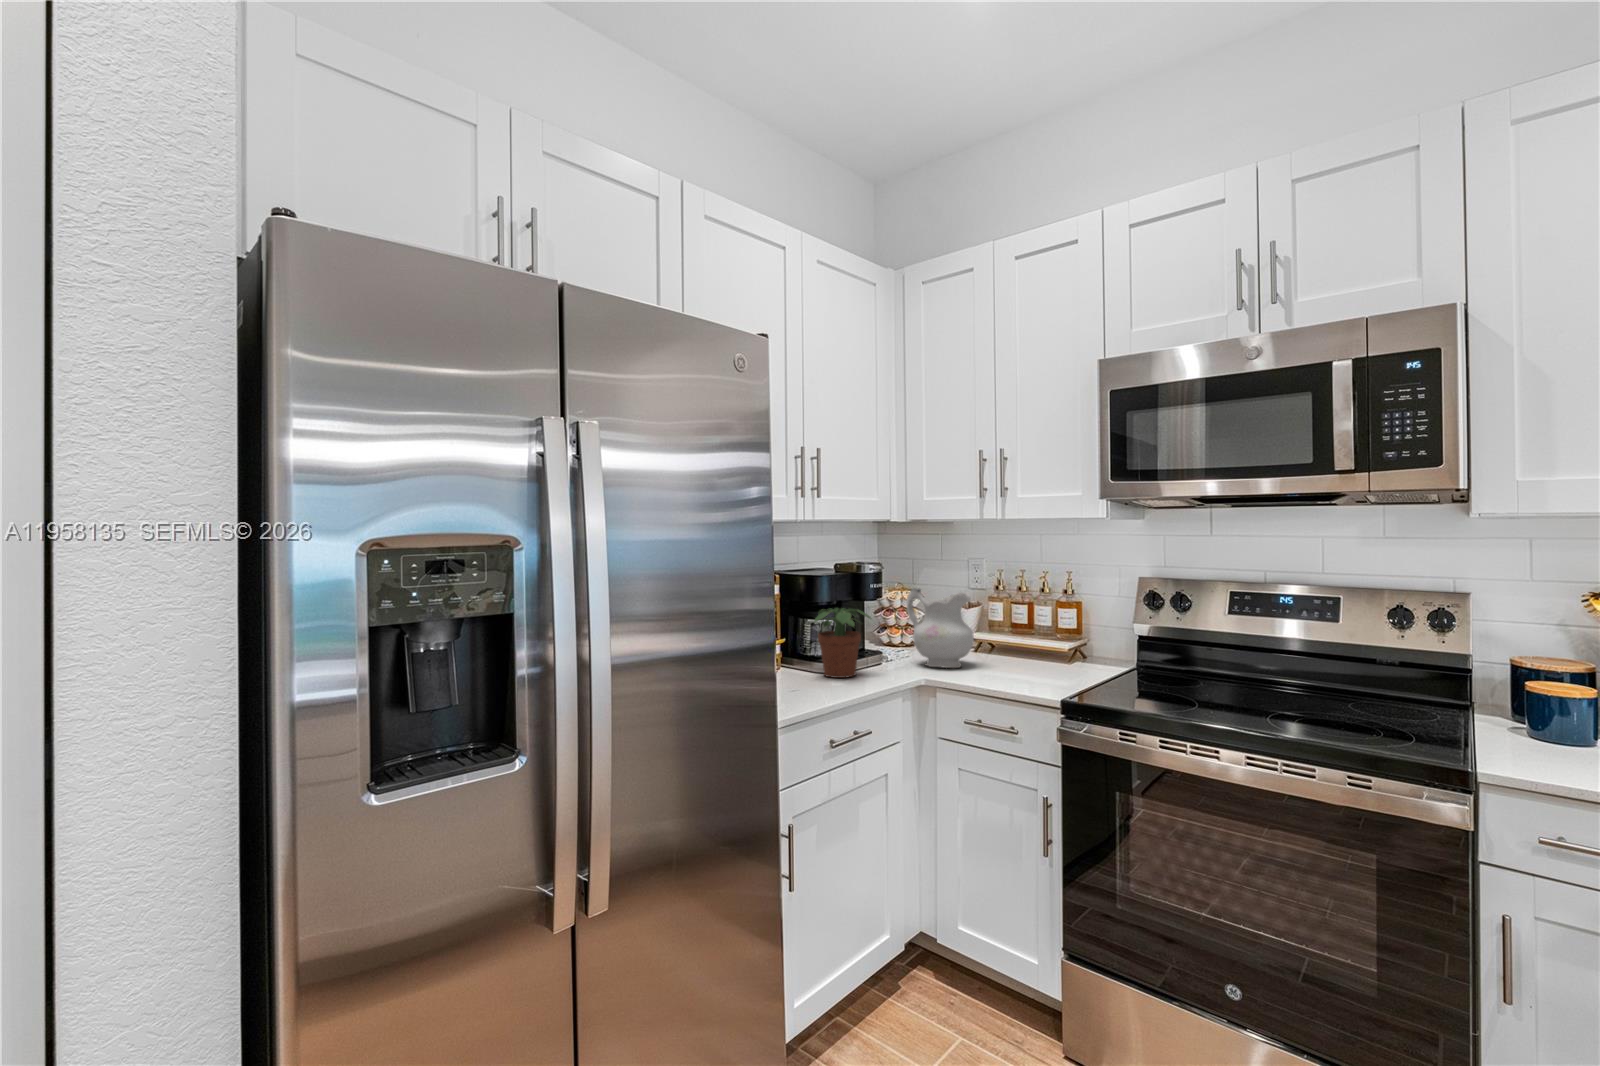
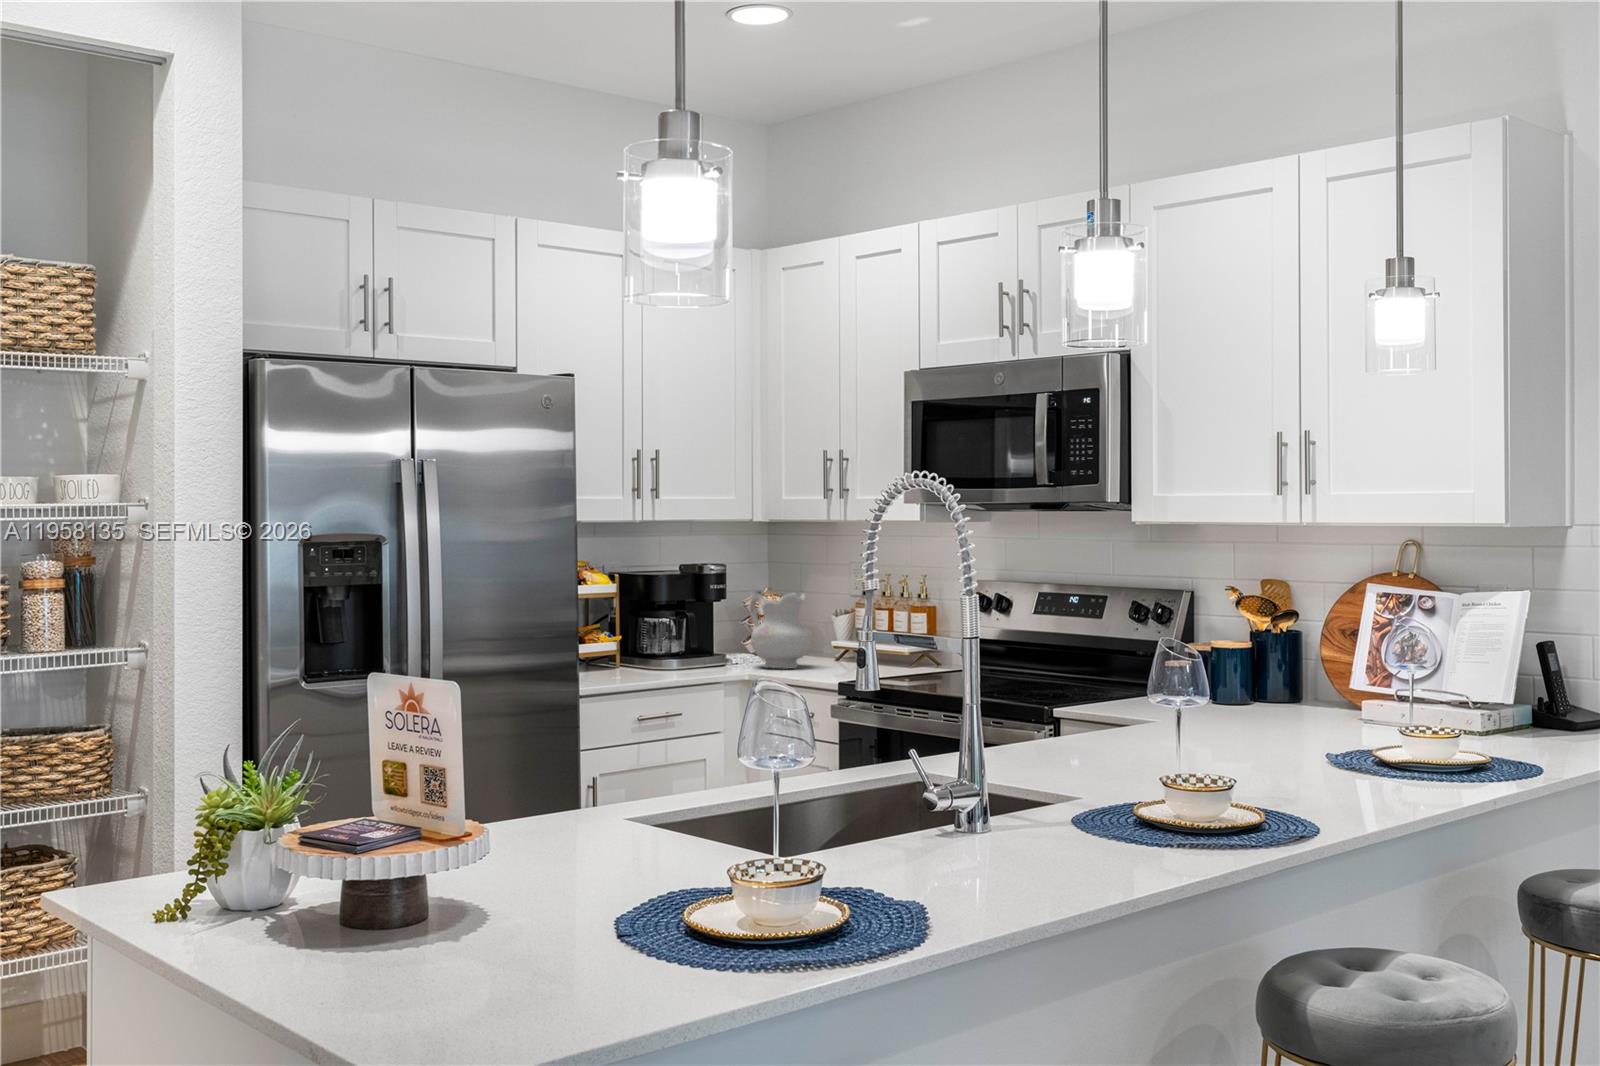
potted plant: present [814,608,871,678] -> none [638,607,698,672]

